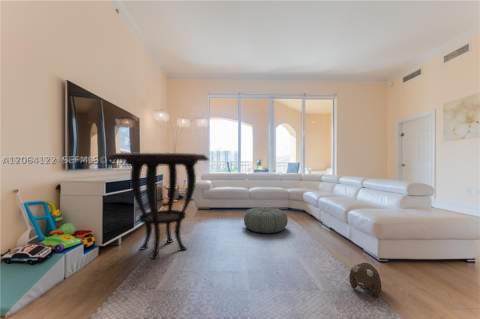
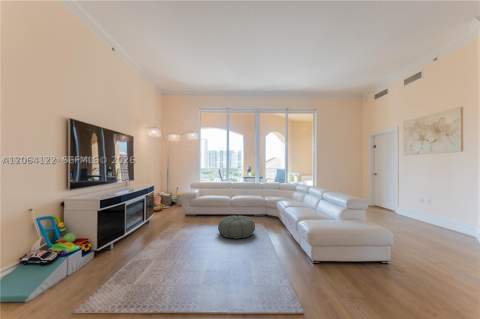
side table: present [107,153,208,259] -> none [99,174,184,261]
plush toy: present [349,263,382,296] -> none [275,265,300,290]

